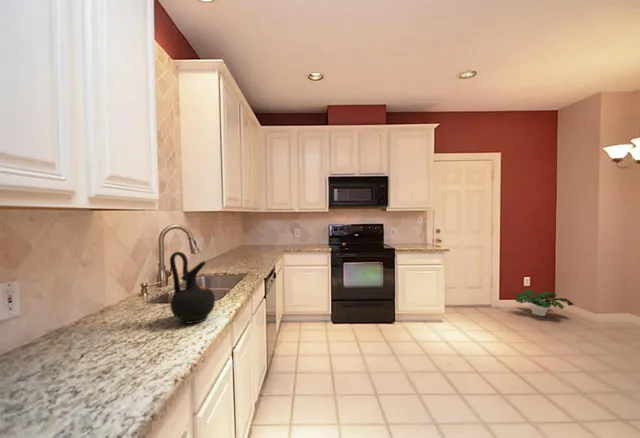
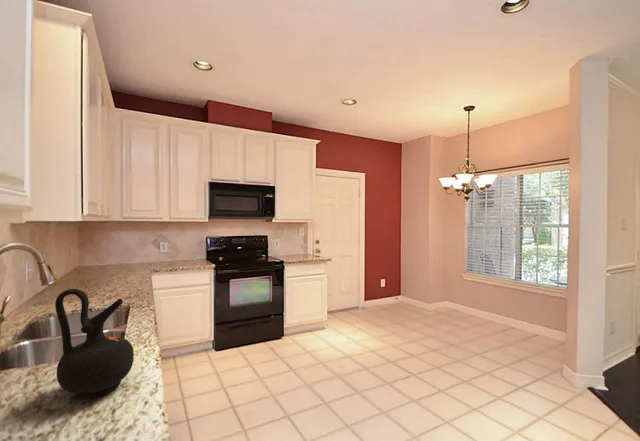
potted plant: present [515,290,574,316] -> none [378,289,416,310]

